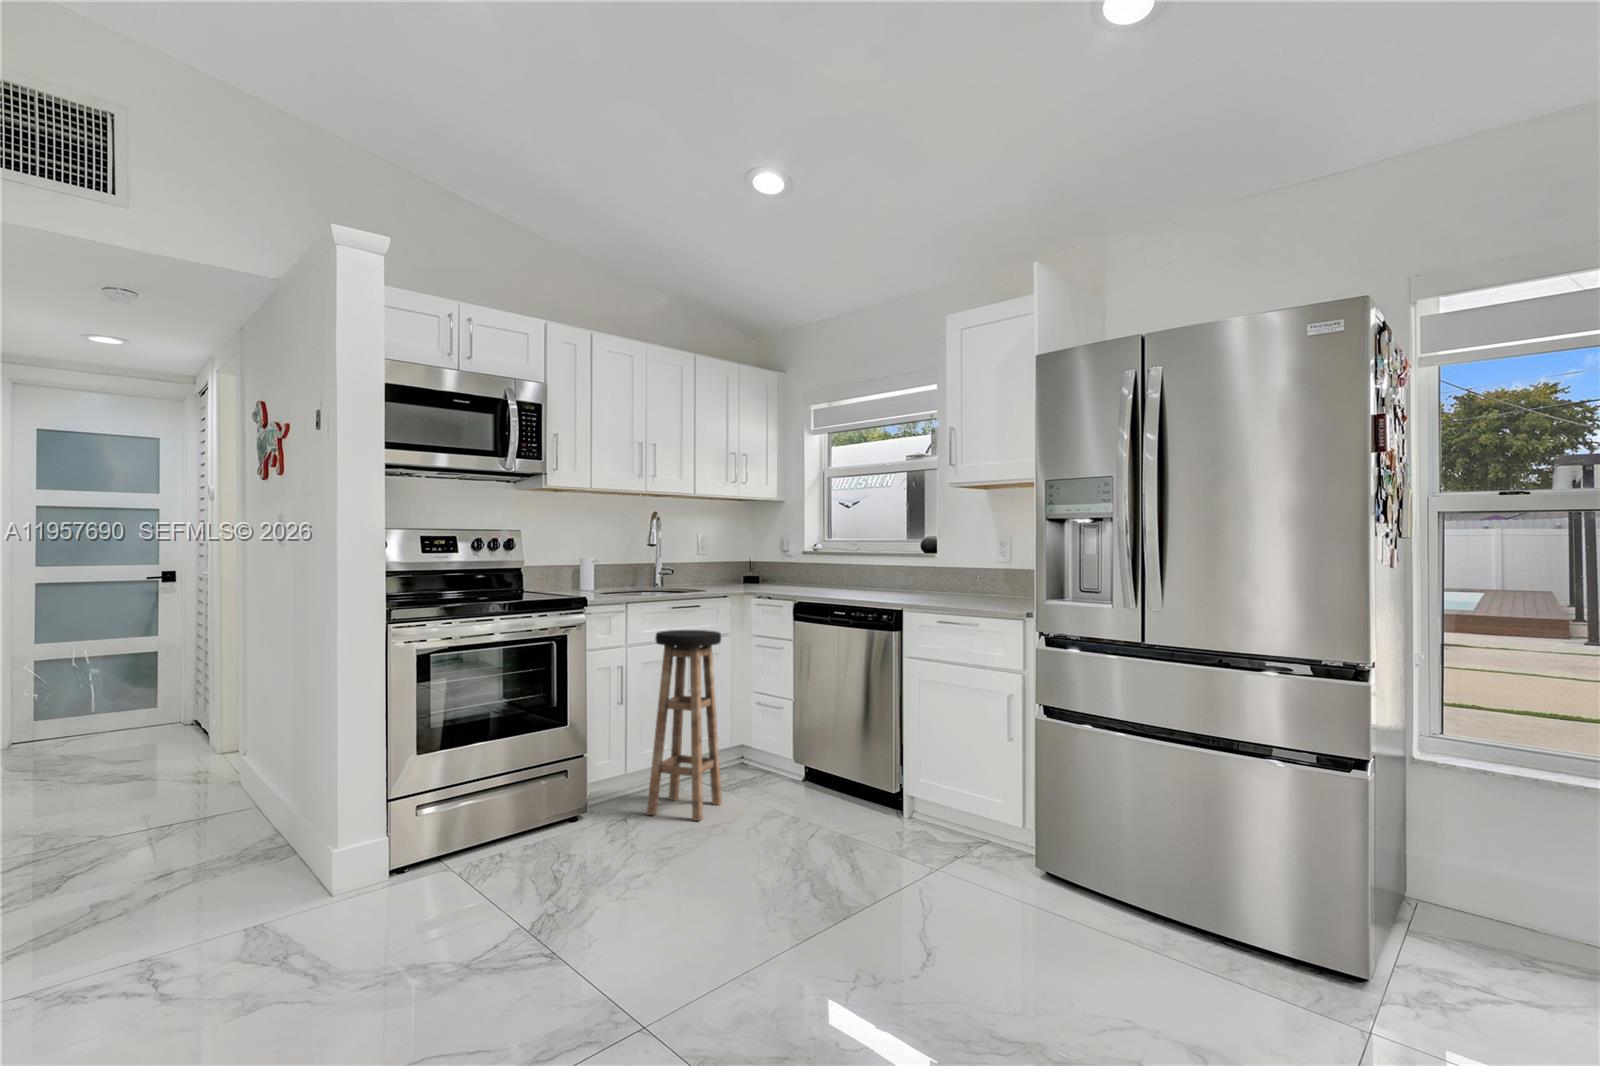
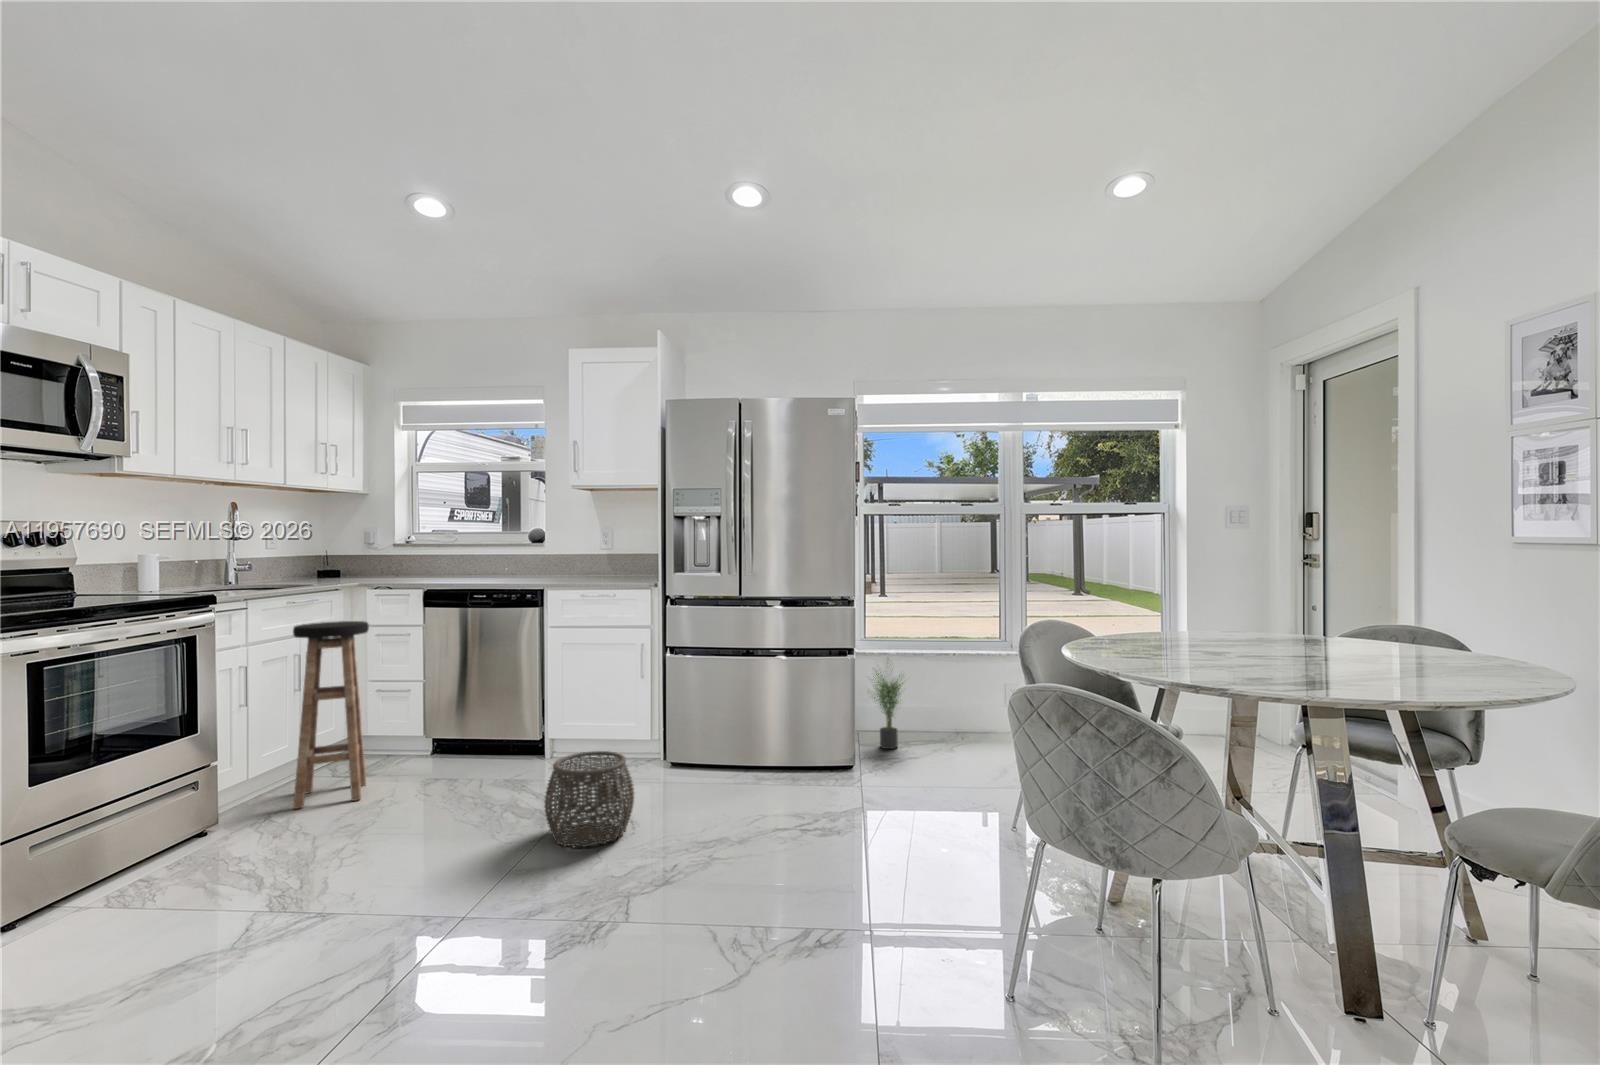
potted plant: none [1409,784,1540,974] -> present [873,668,904,749]
woven basket: none [797,835,917,978] -> present [544,751,634,847]

